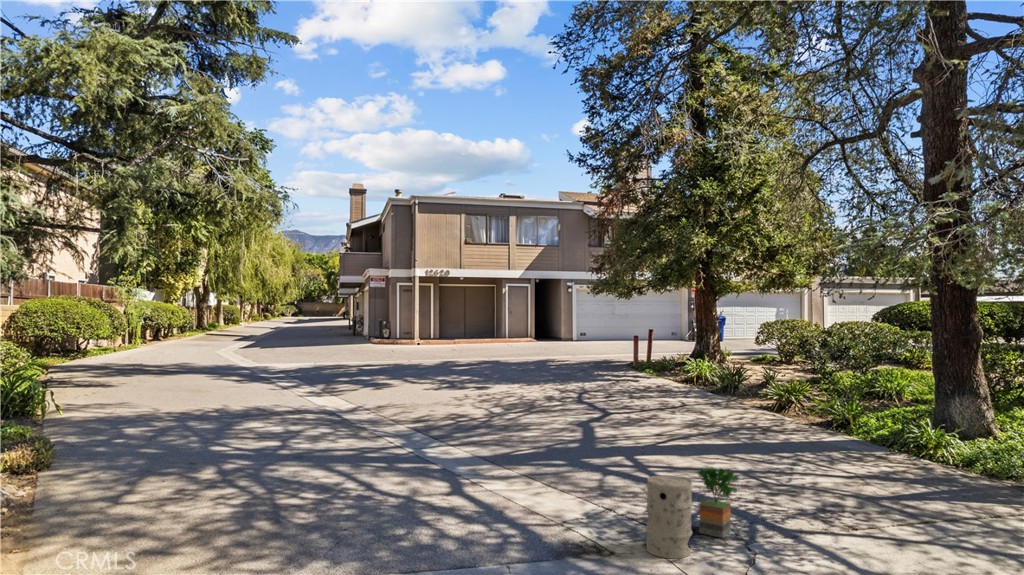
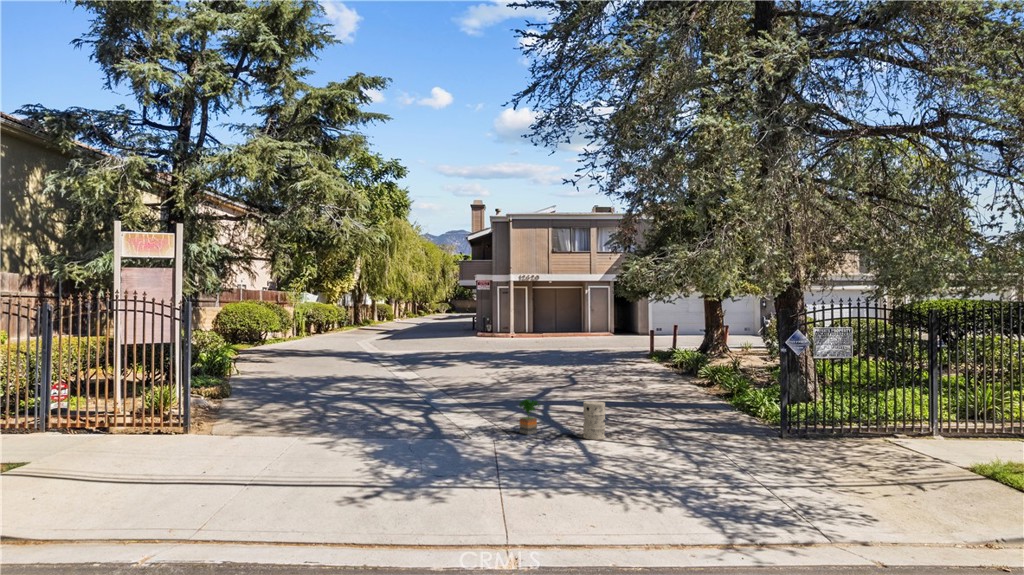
trash can: present [646,475,693,559] -> present [583,401,606,440]

